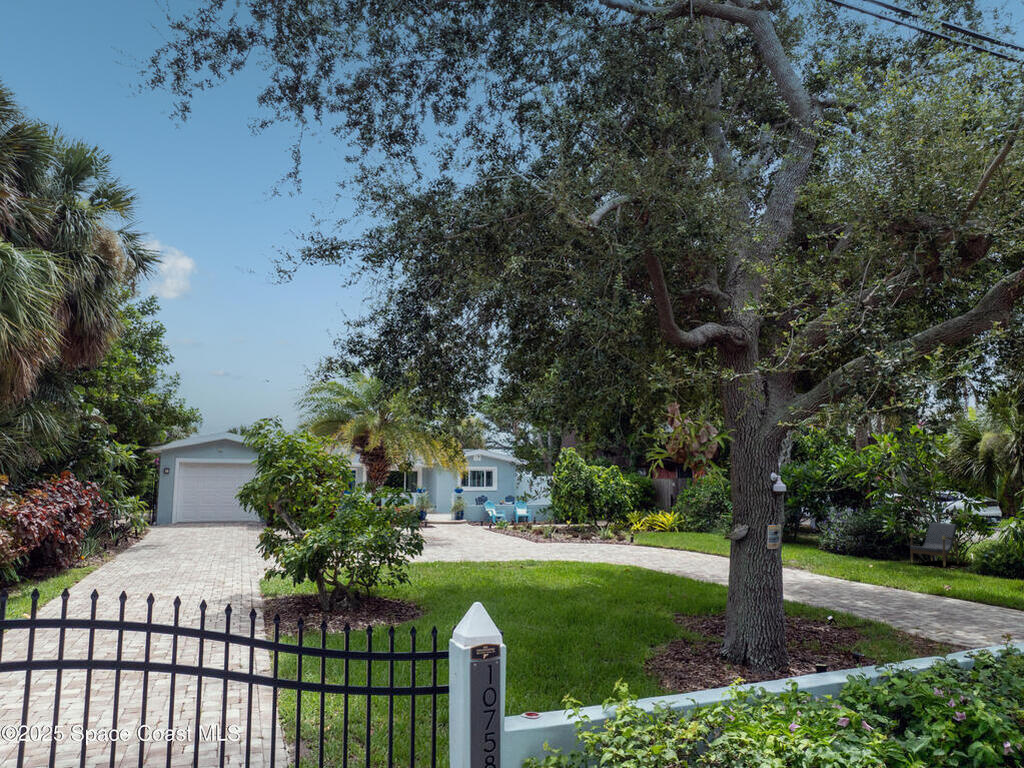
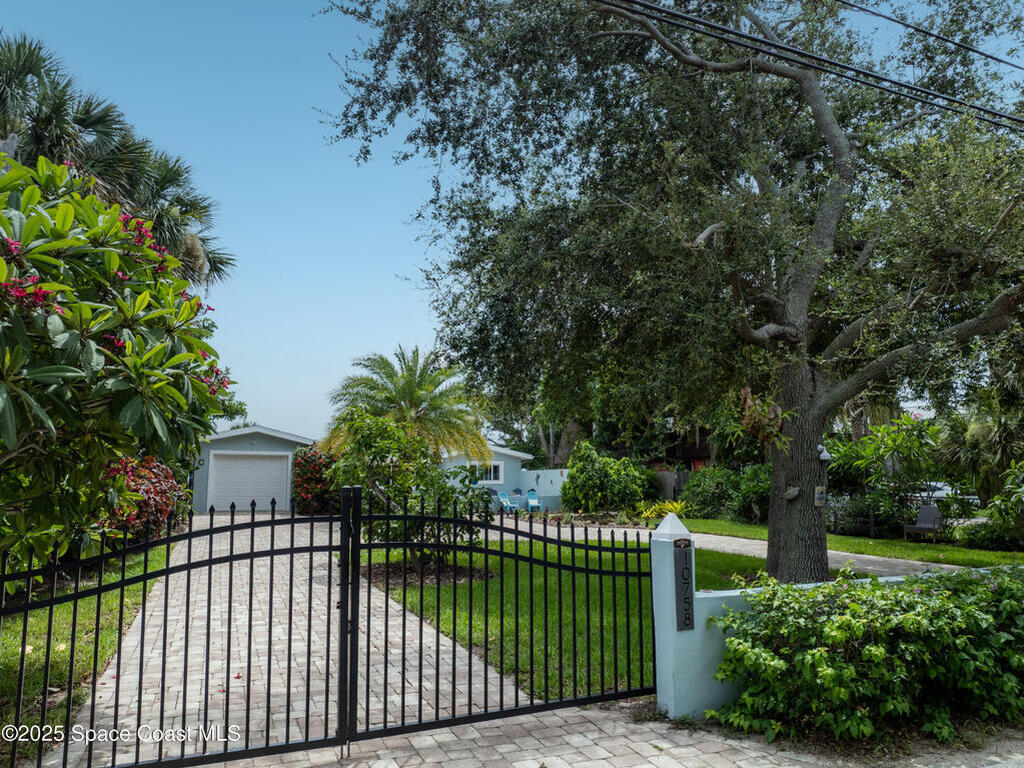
bench: none [832,525,878,557] -> present [834,509,874,537]

